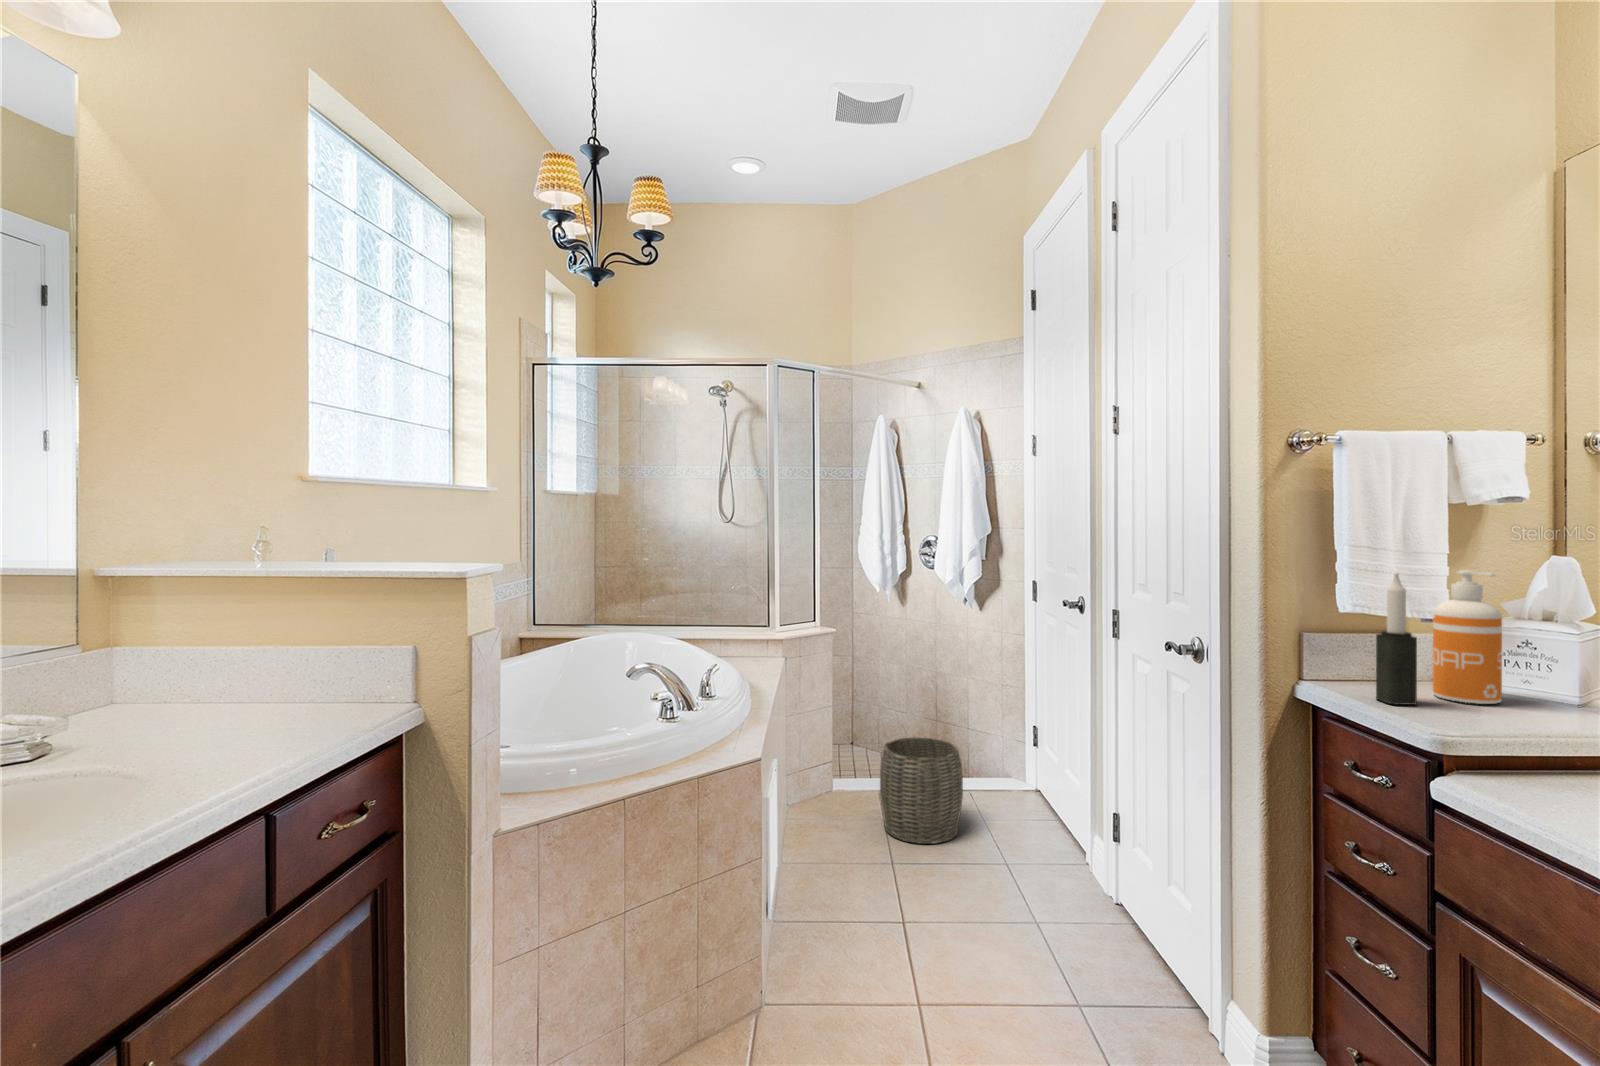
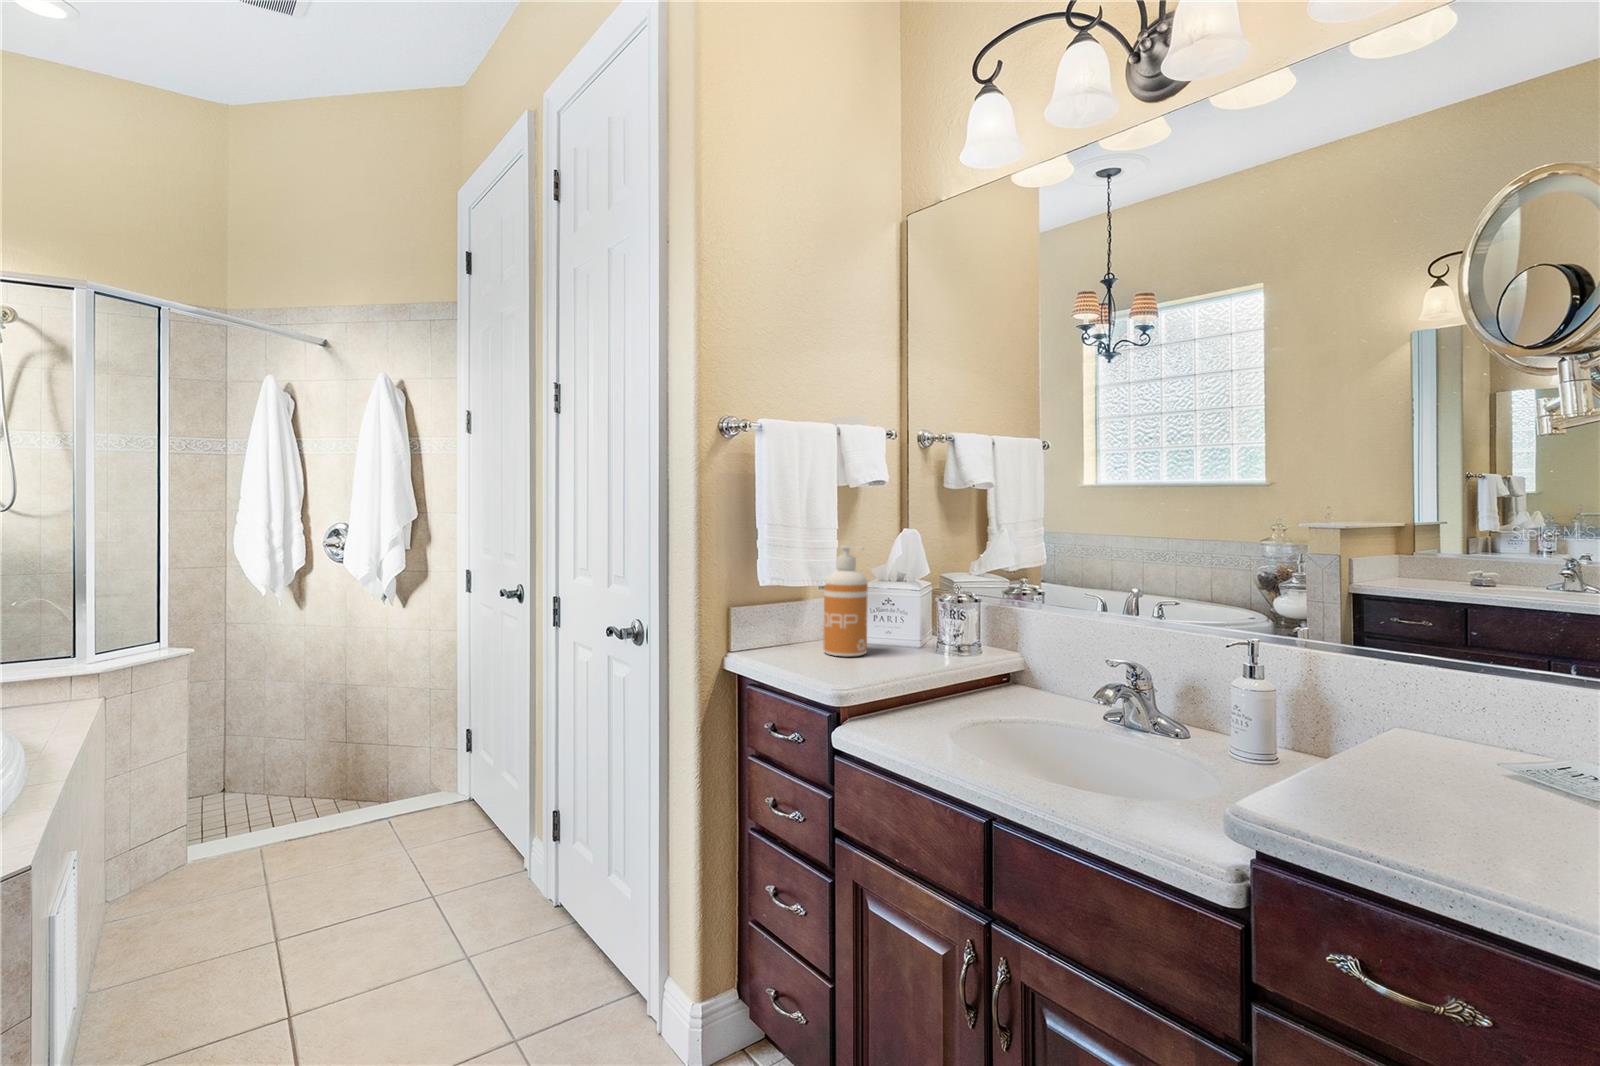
candle: present [1376,572,1417,705] -> none [788,547,817,666]
woven basket: present [880,737,963,844] -> none [251,770,377,914]

